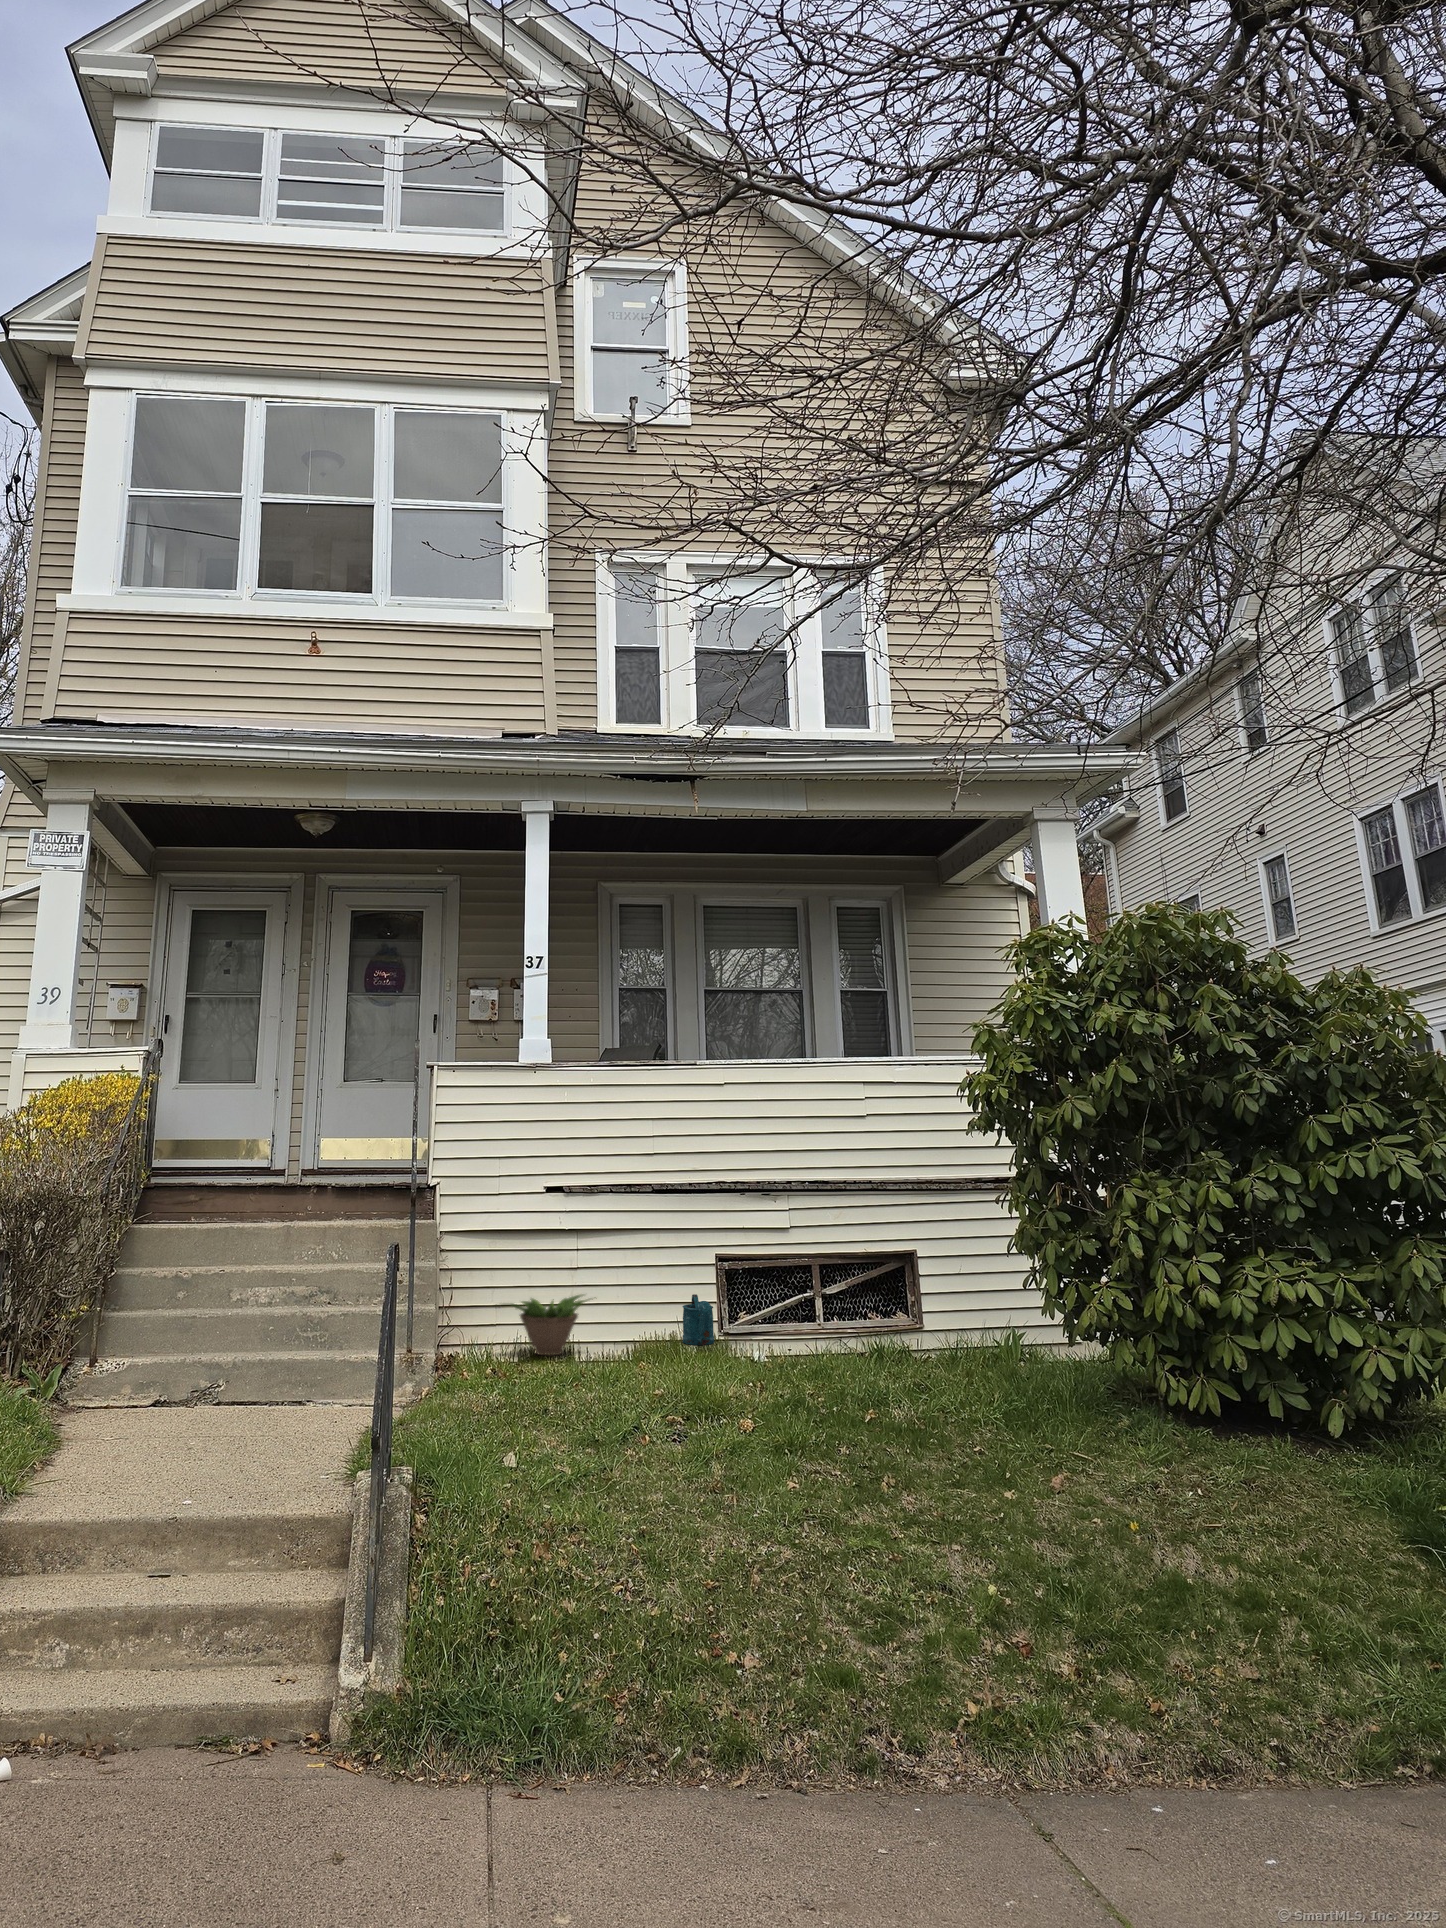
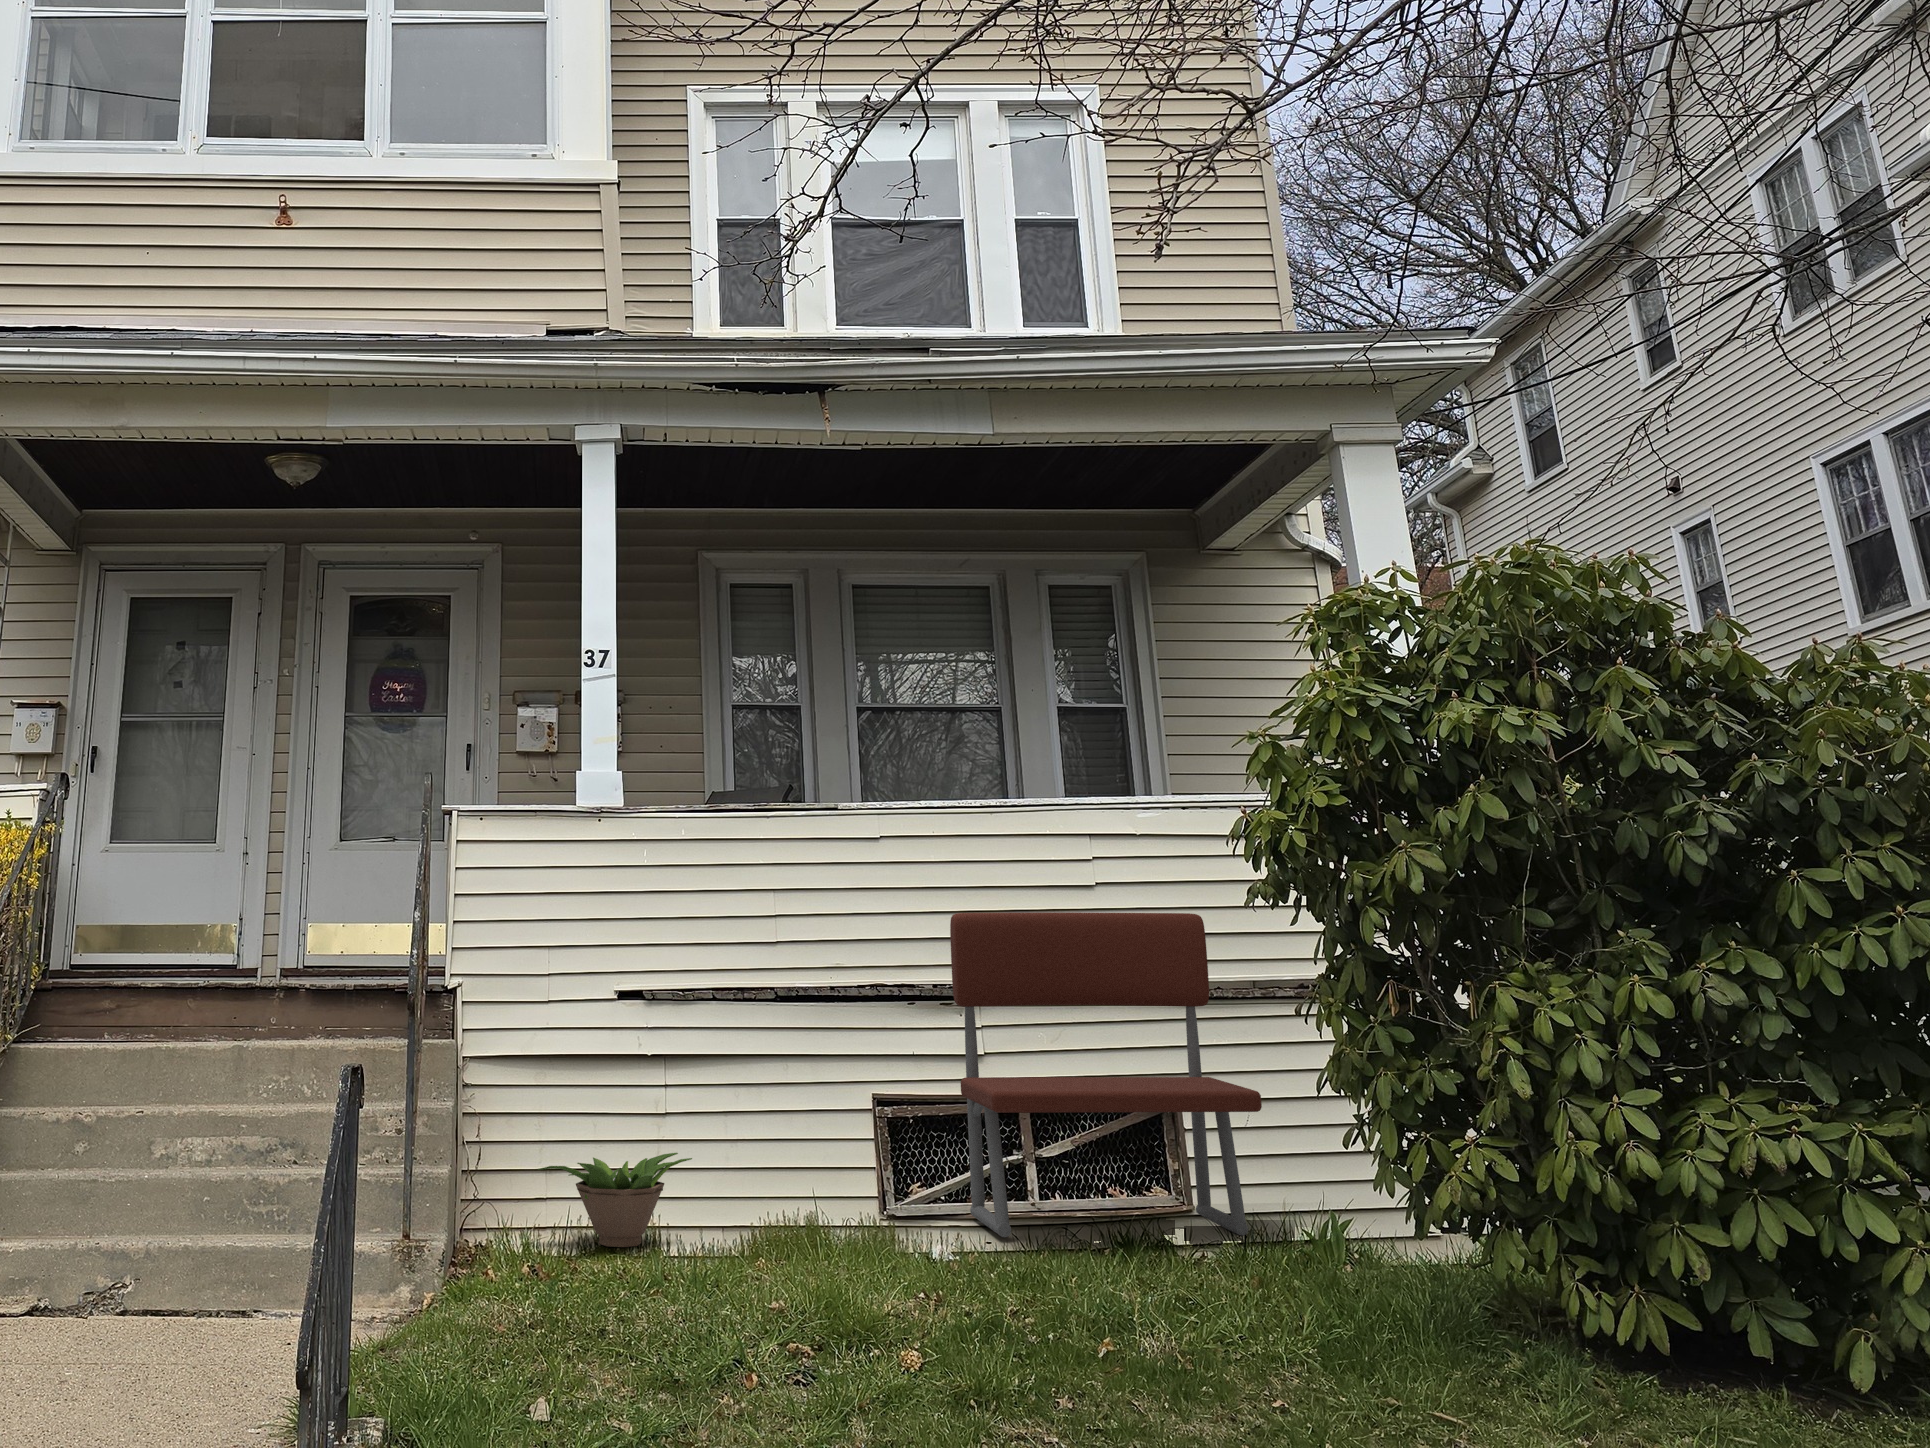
bench: none [771,1136,971,1347] -> present [950,912,1262,1237]
watering can: present [683,1294,714,1345] -> none [822,1155,872,1233]

